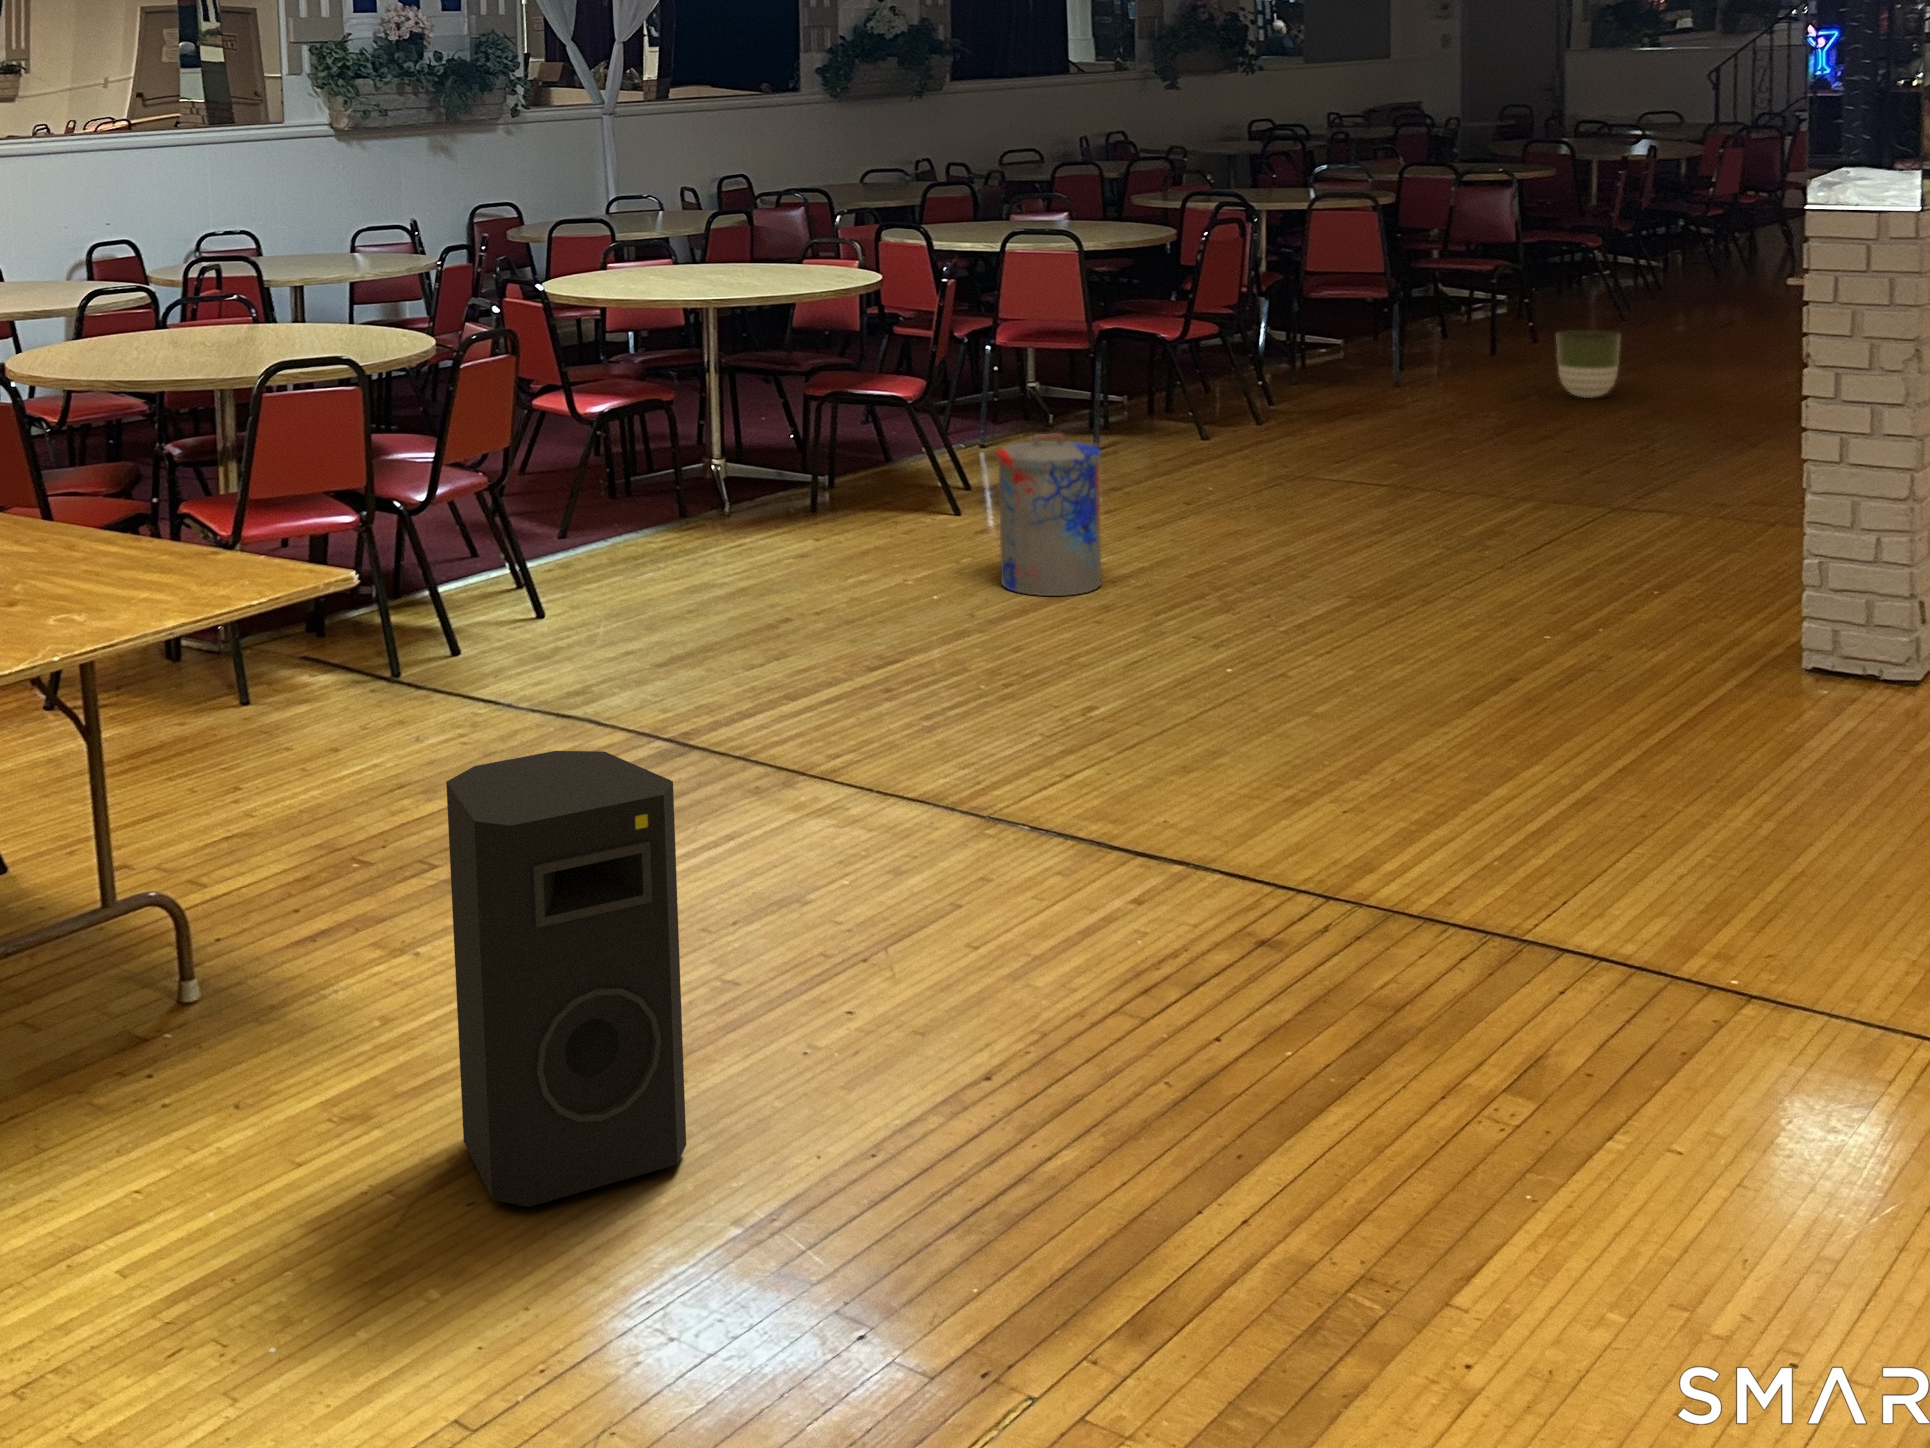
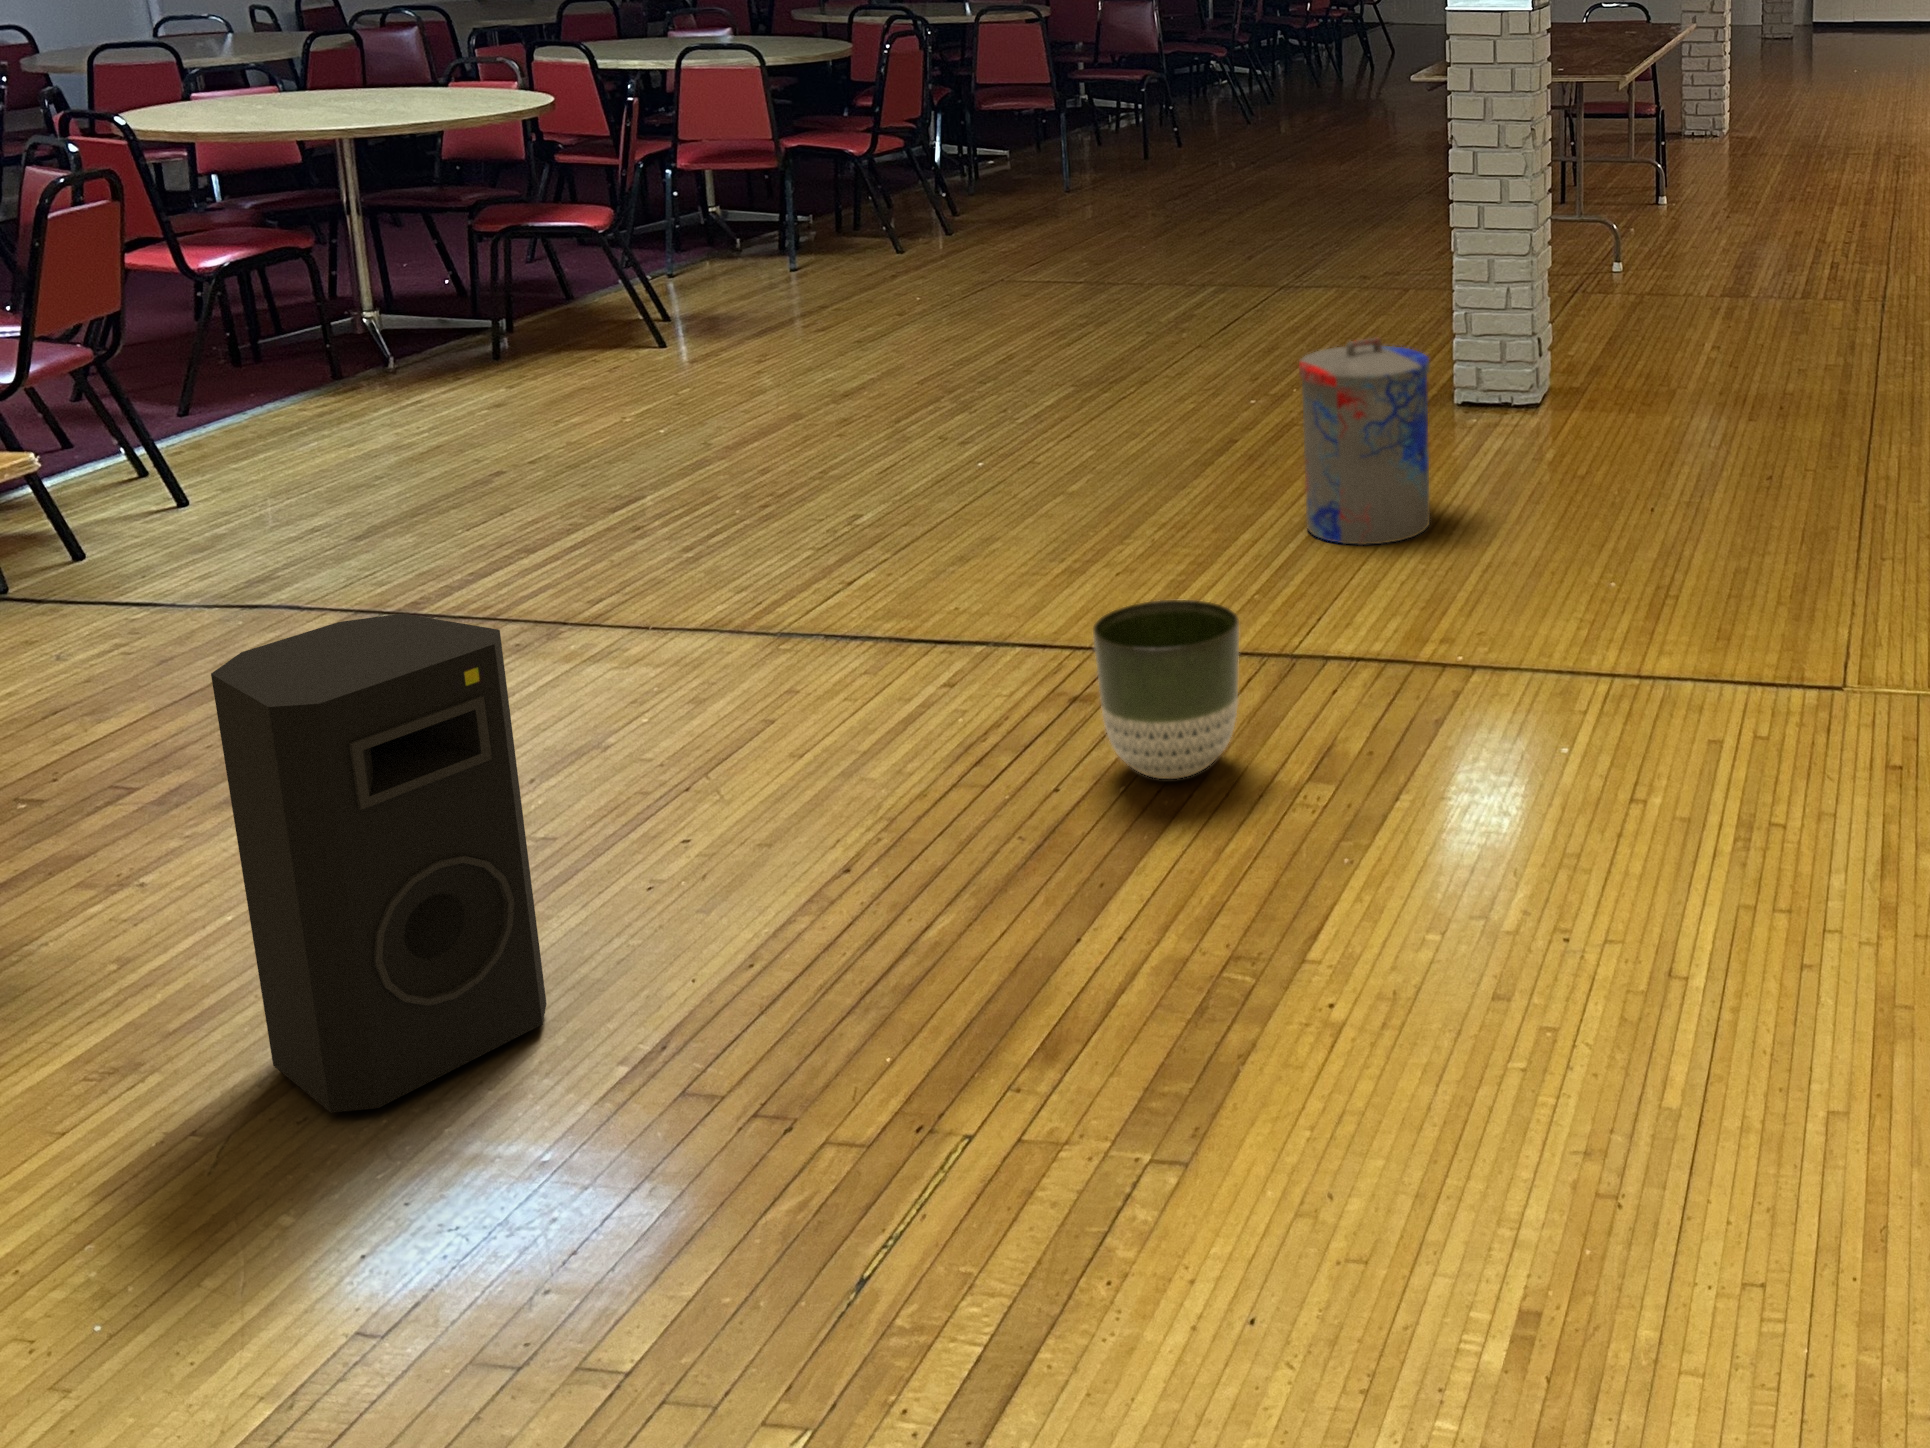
planter: present [1557,330,1620,398] -> present [1093,600,1239,779]
trash can: present [996,434,1101,596] -> present [1299,338,1430,544]

